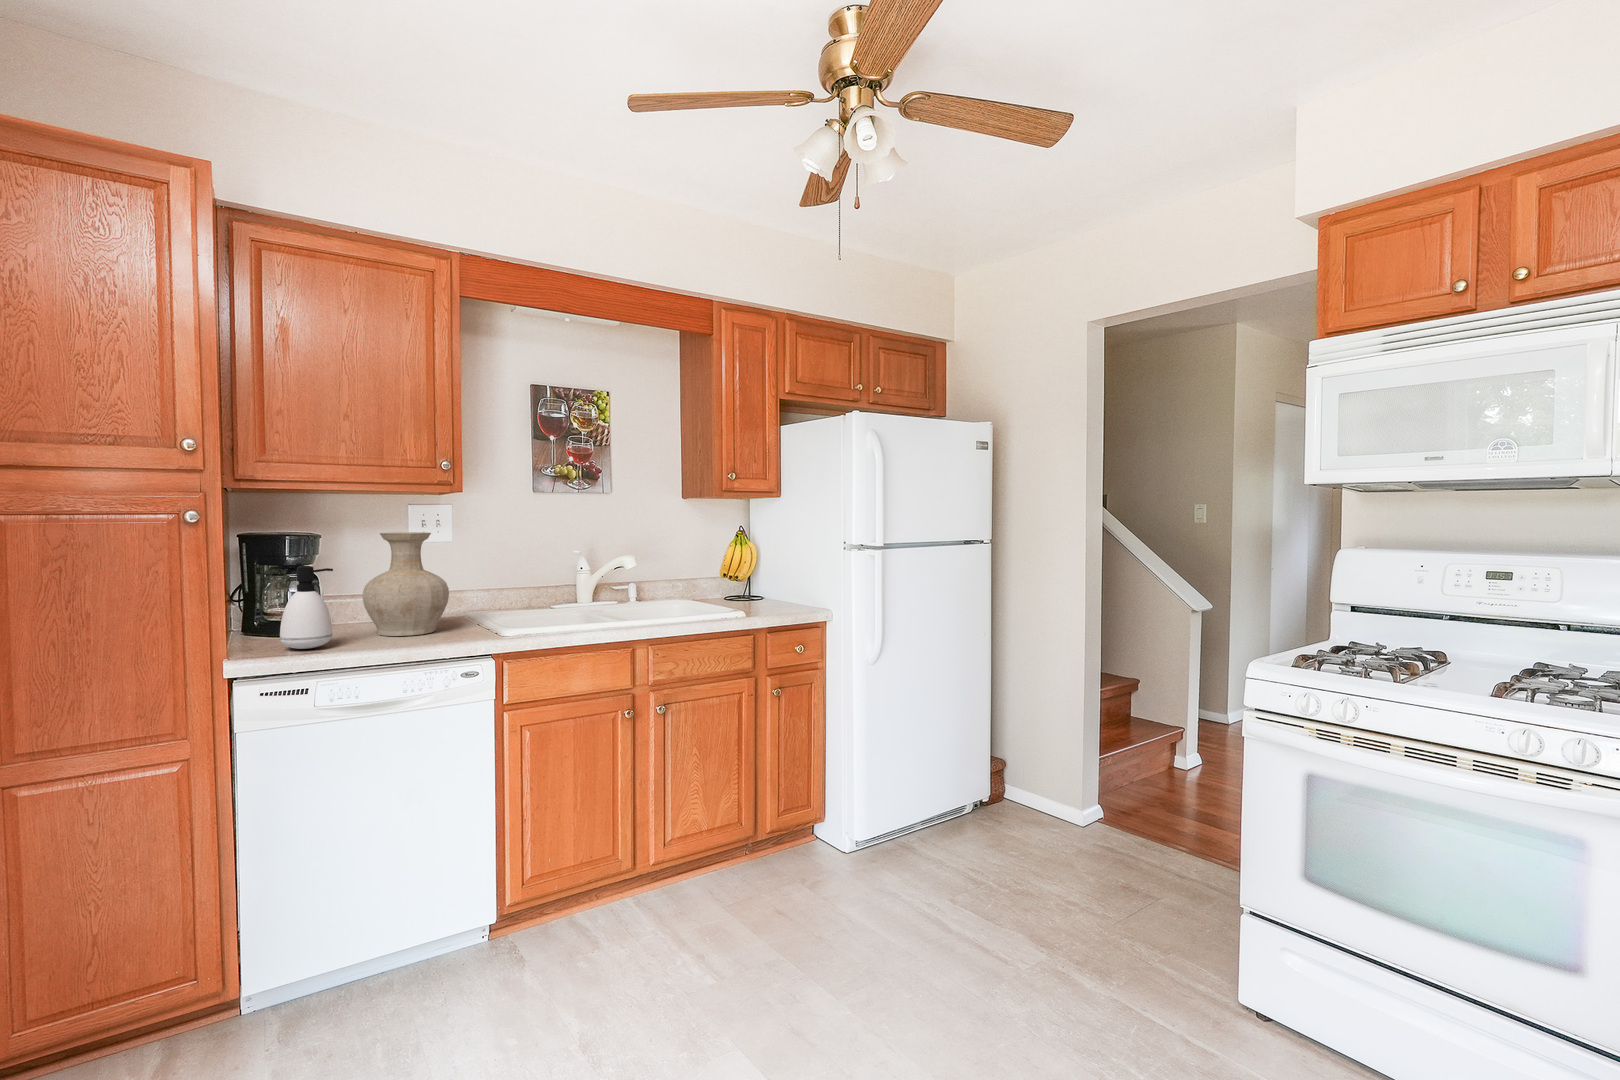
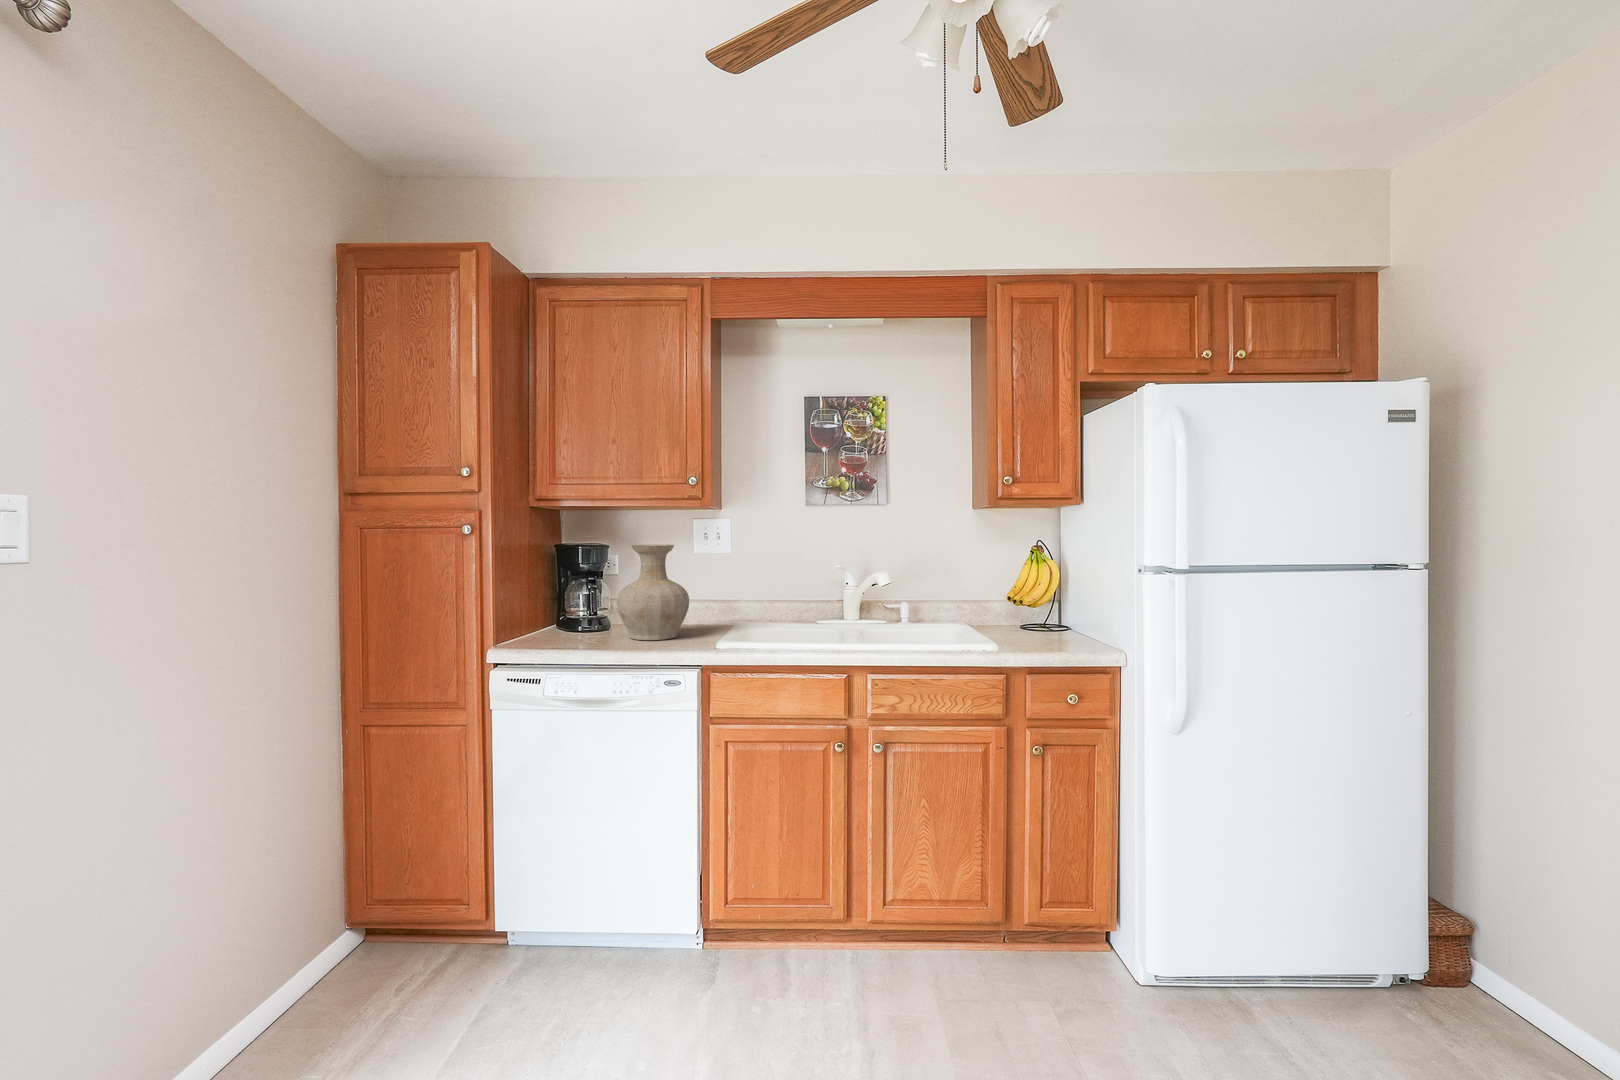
soap dispenser: present [280,566,333,649] -> none [535,573,576,644]

